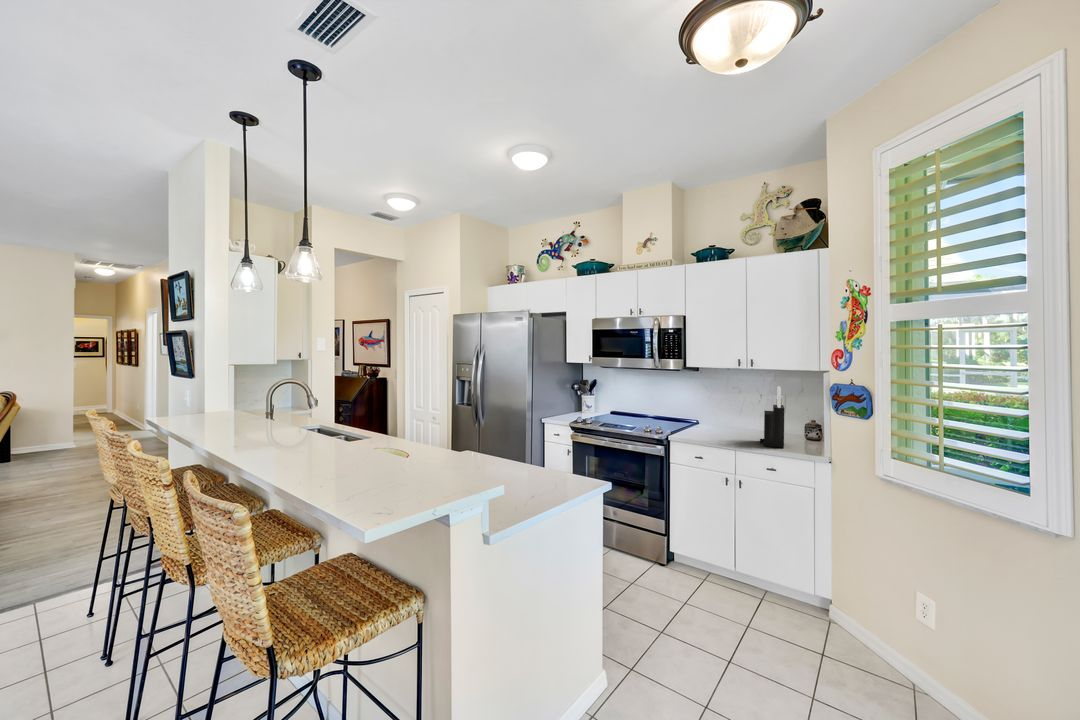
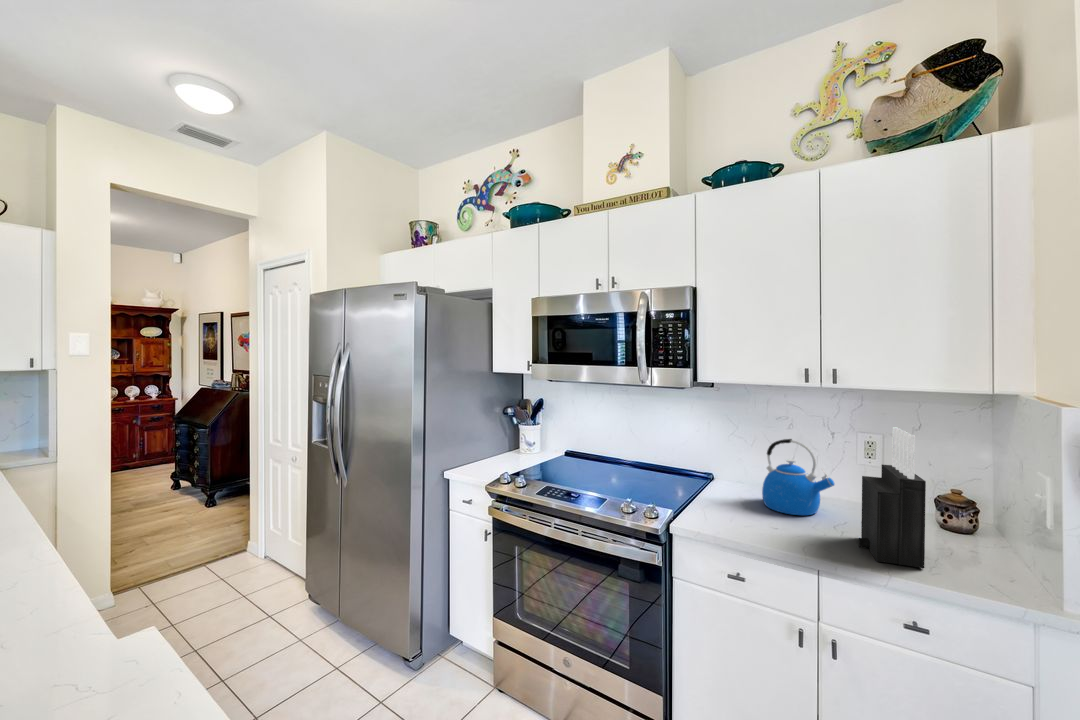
kettle: none [721,396,756,435] -> present [762,439,834,515]

